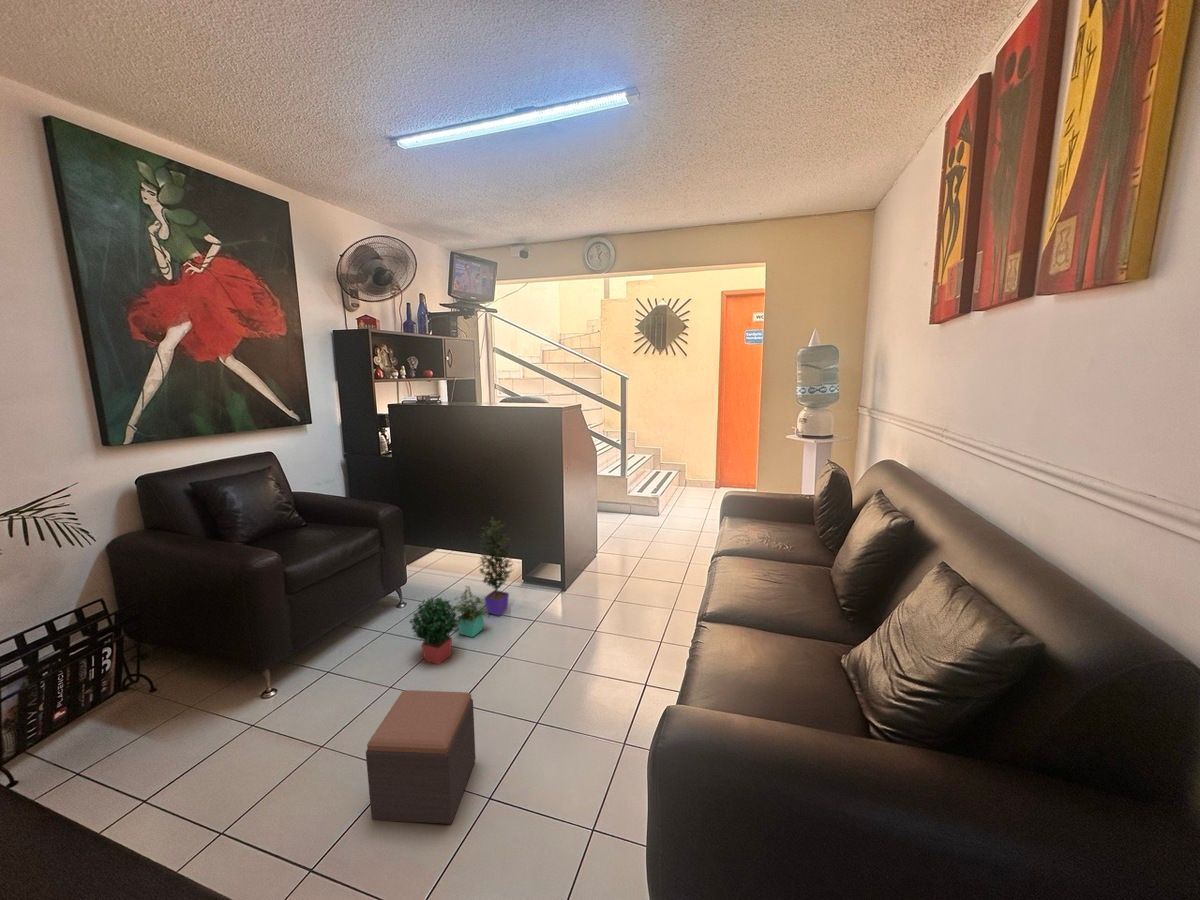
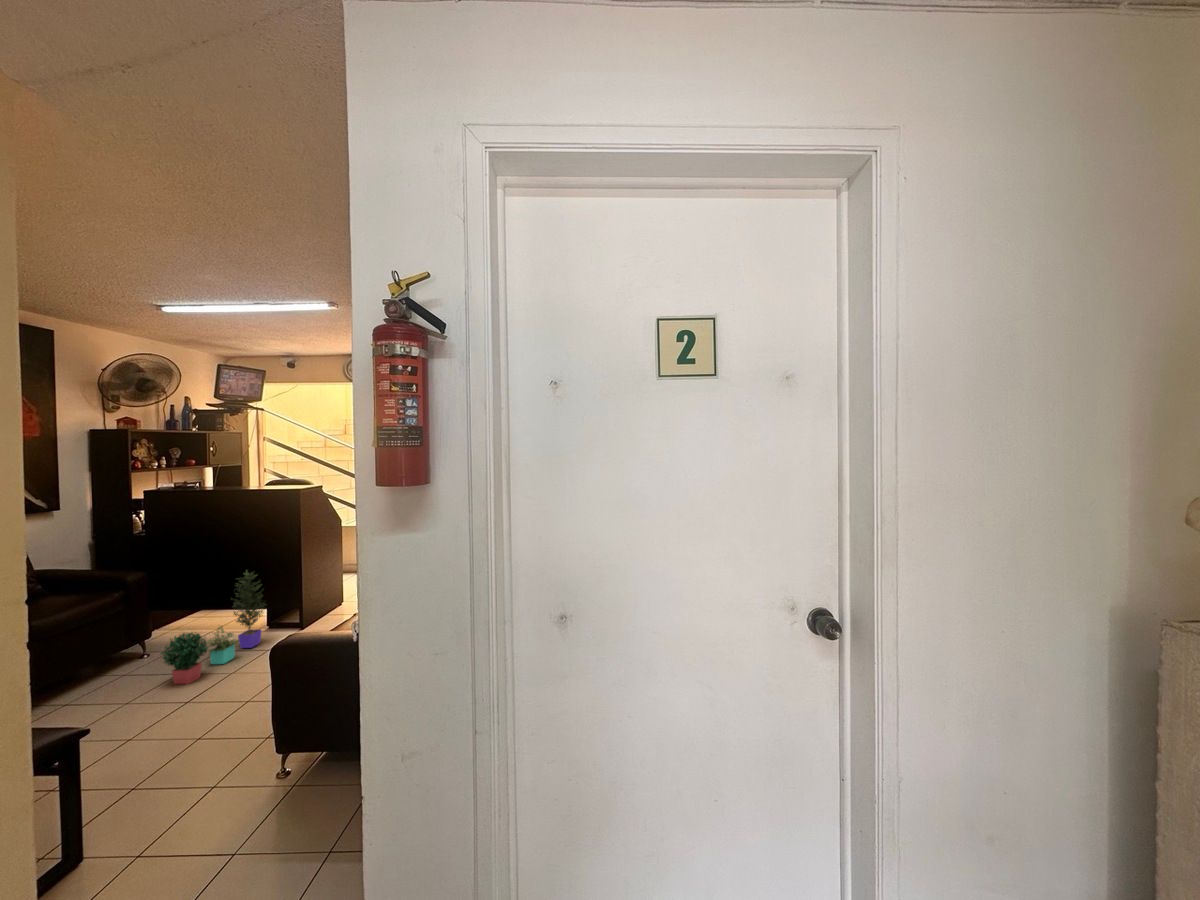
footstool: present [366,690,476,824] -> none [119,672,214,764]

